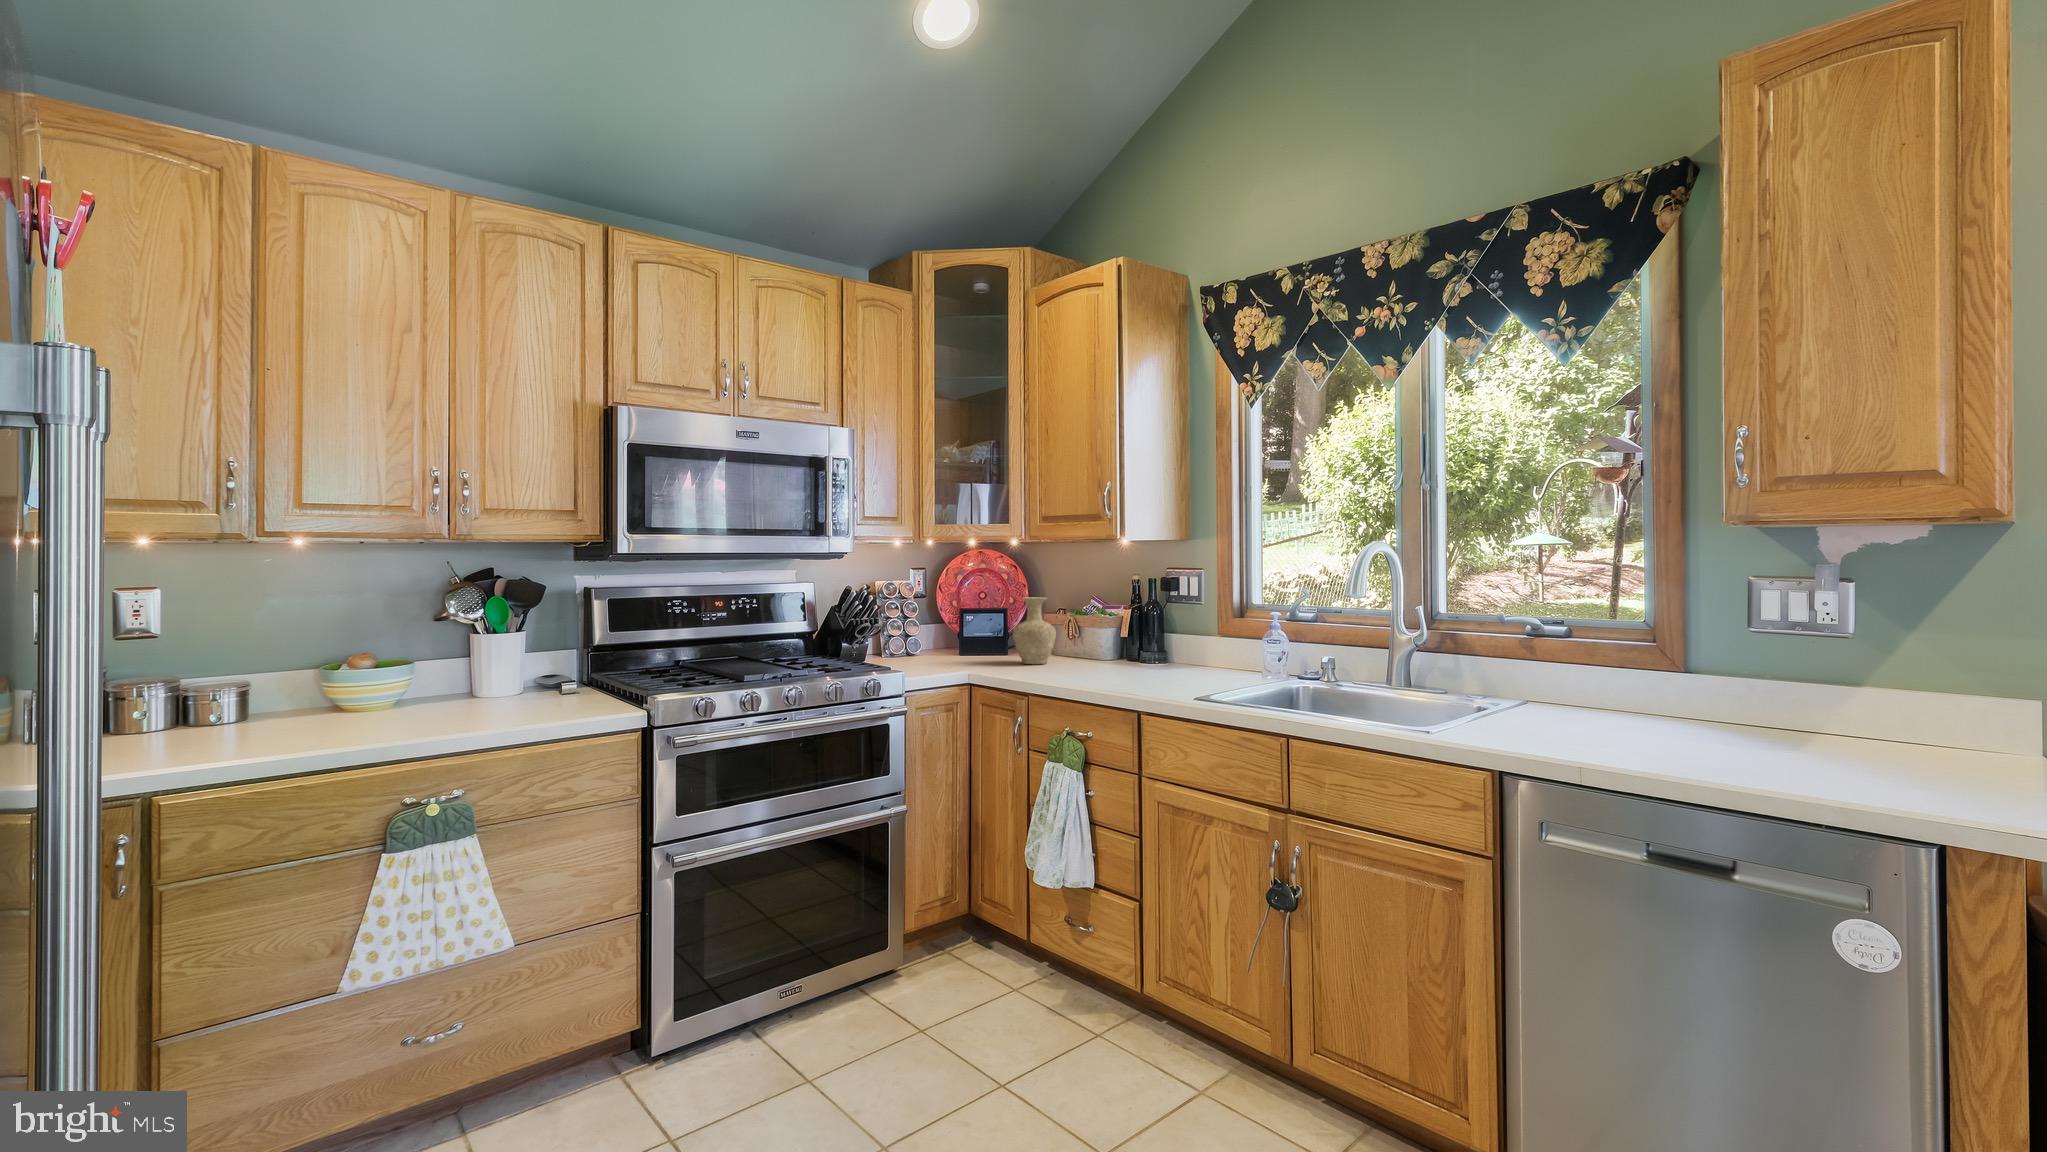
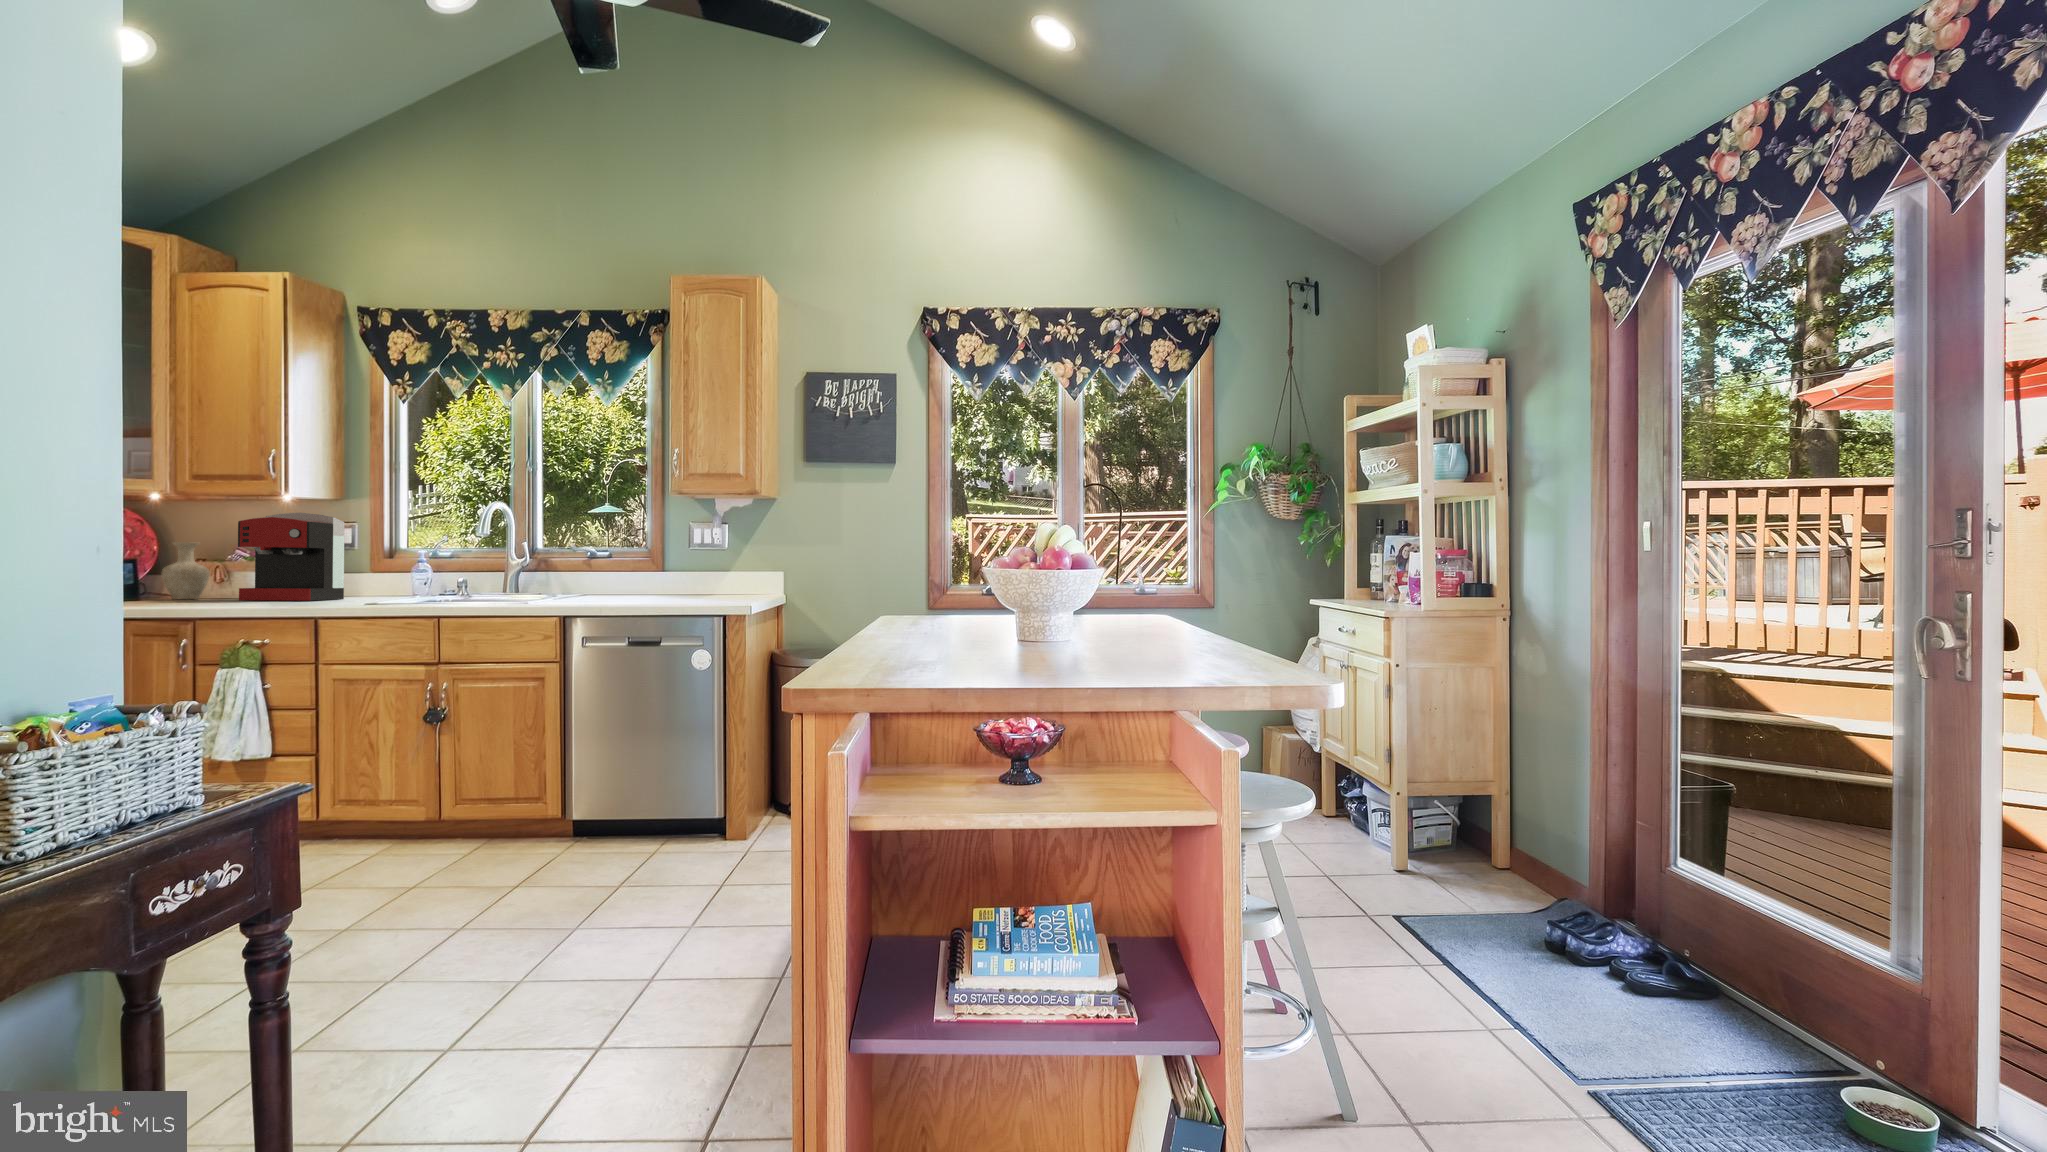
coffee maker: none [1074,560,1187,678] -> present [238,513,344,601]

